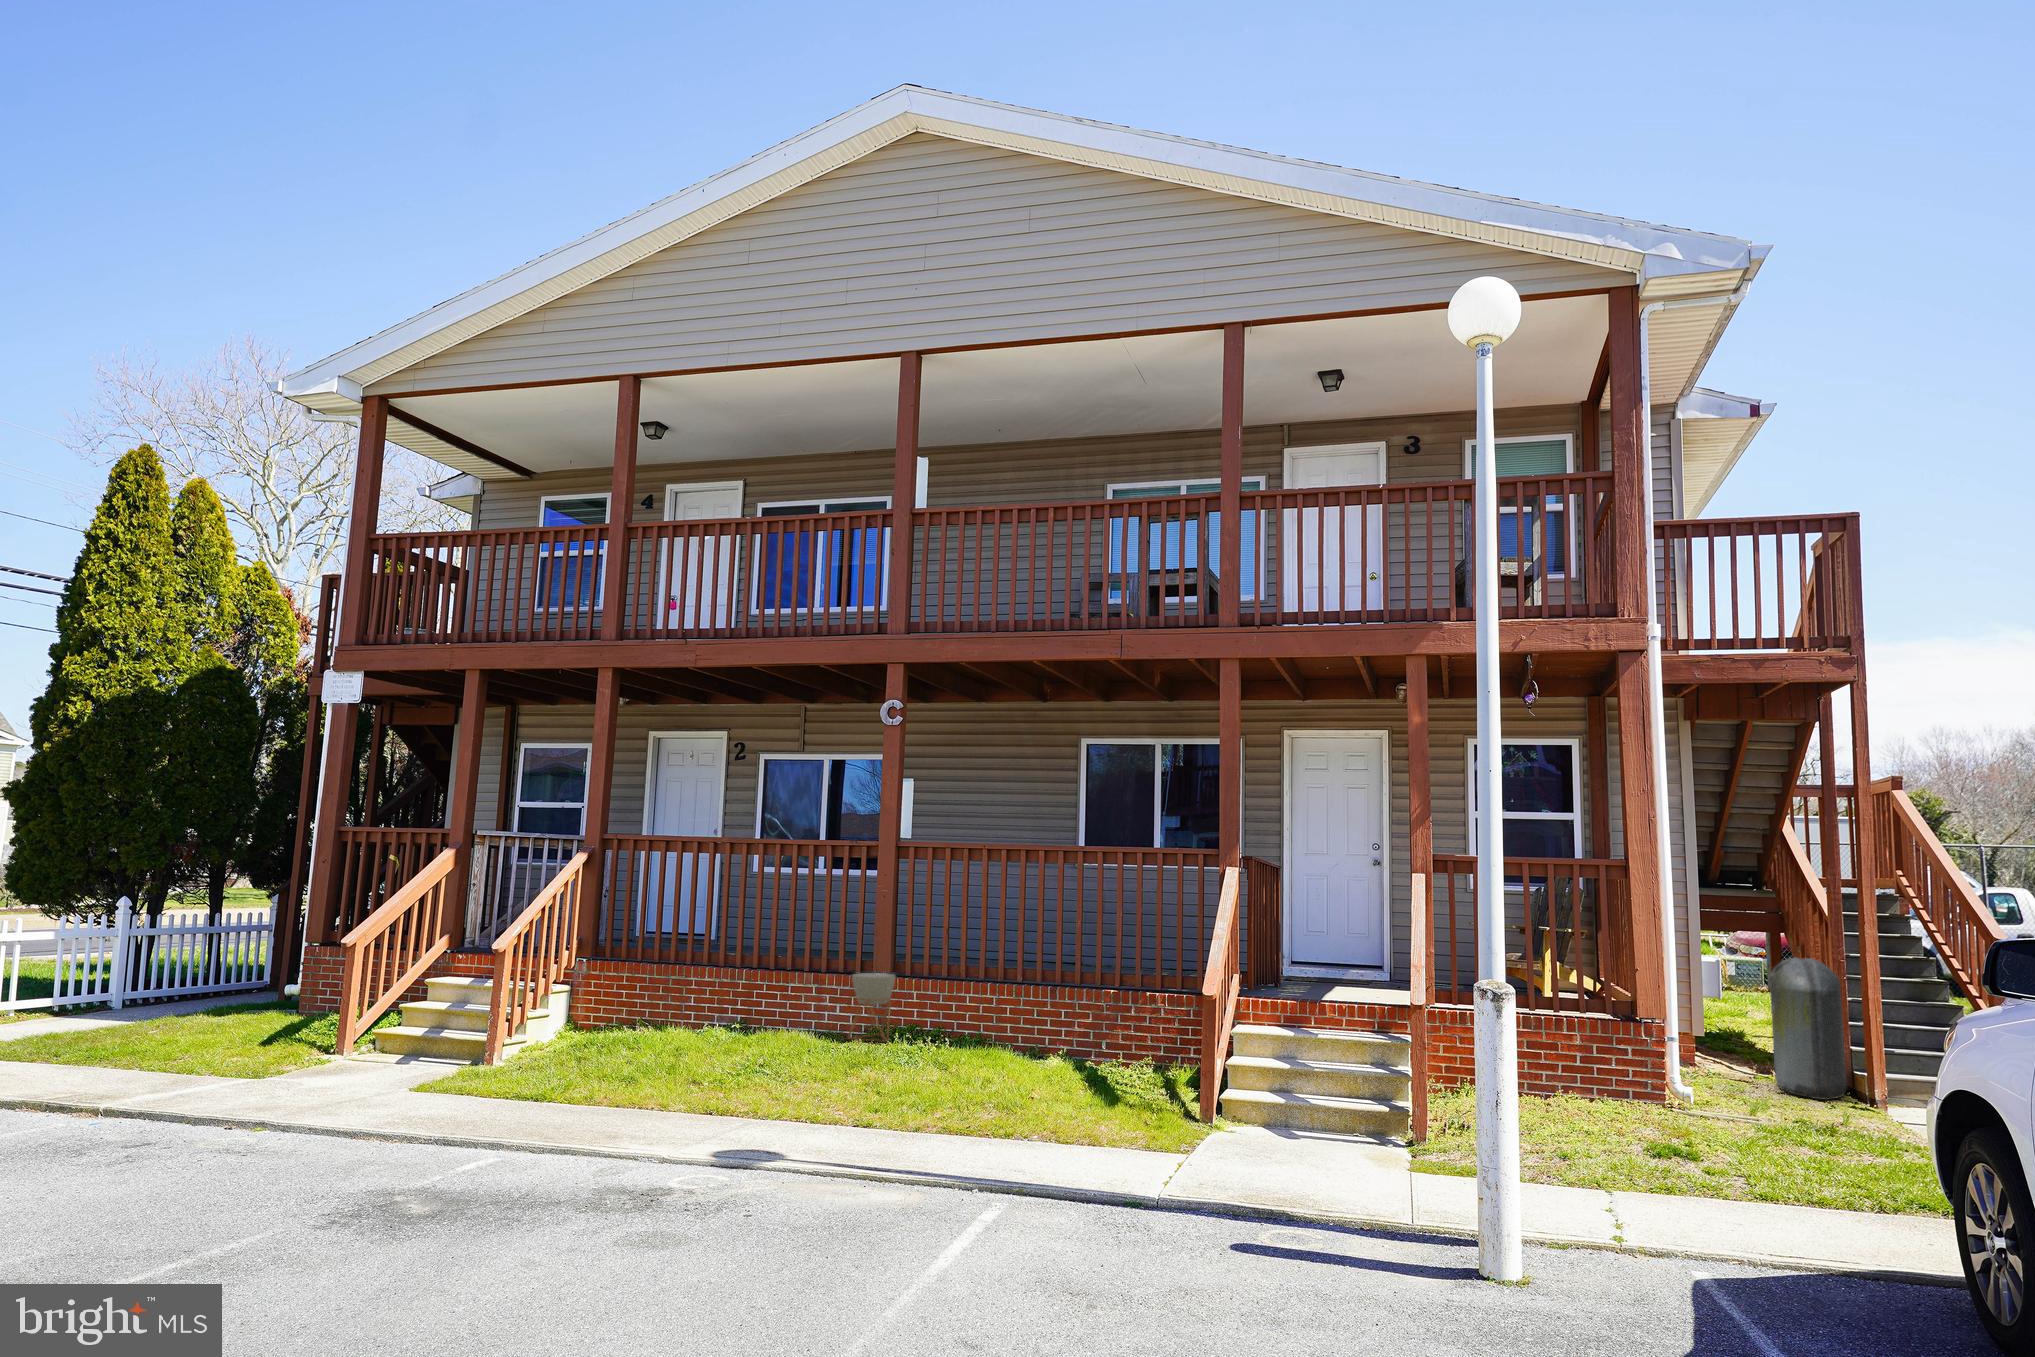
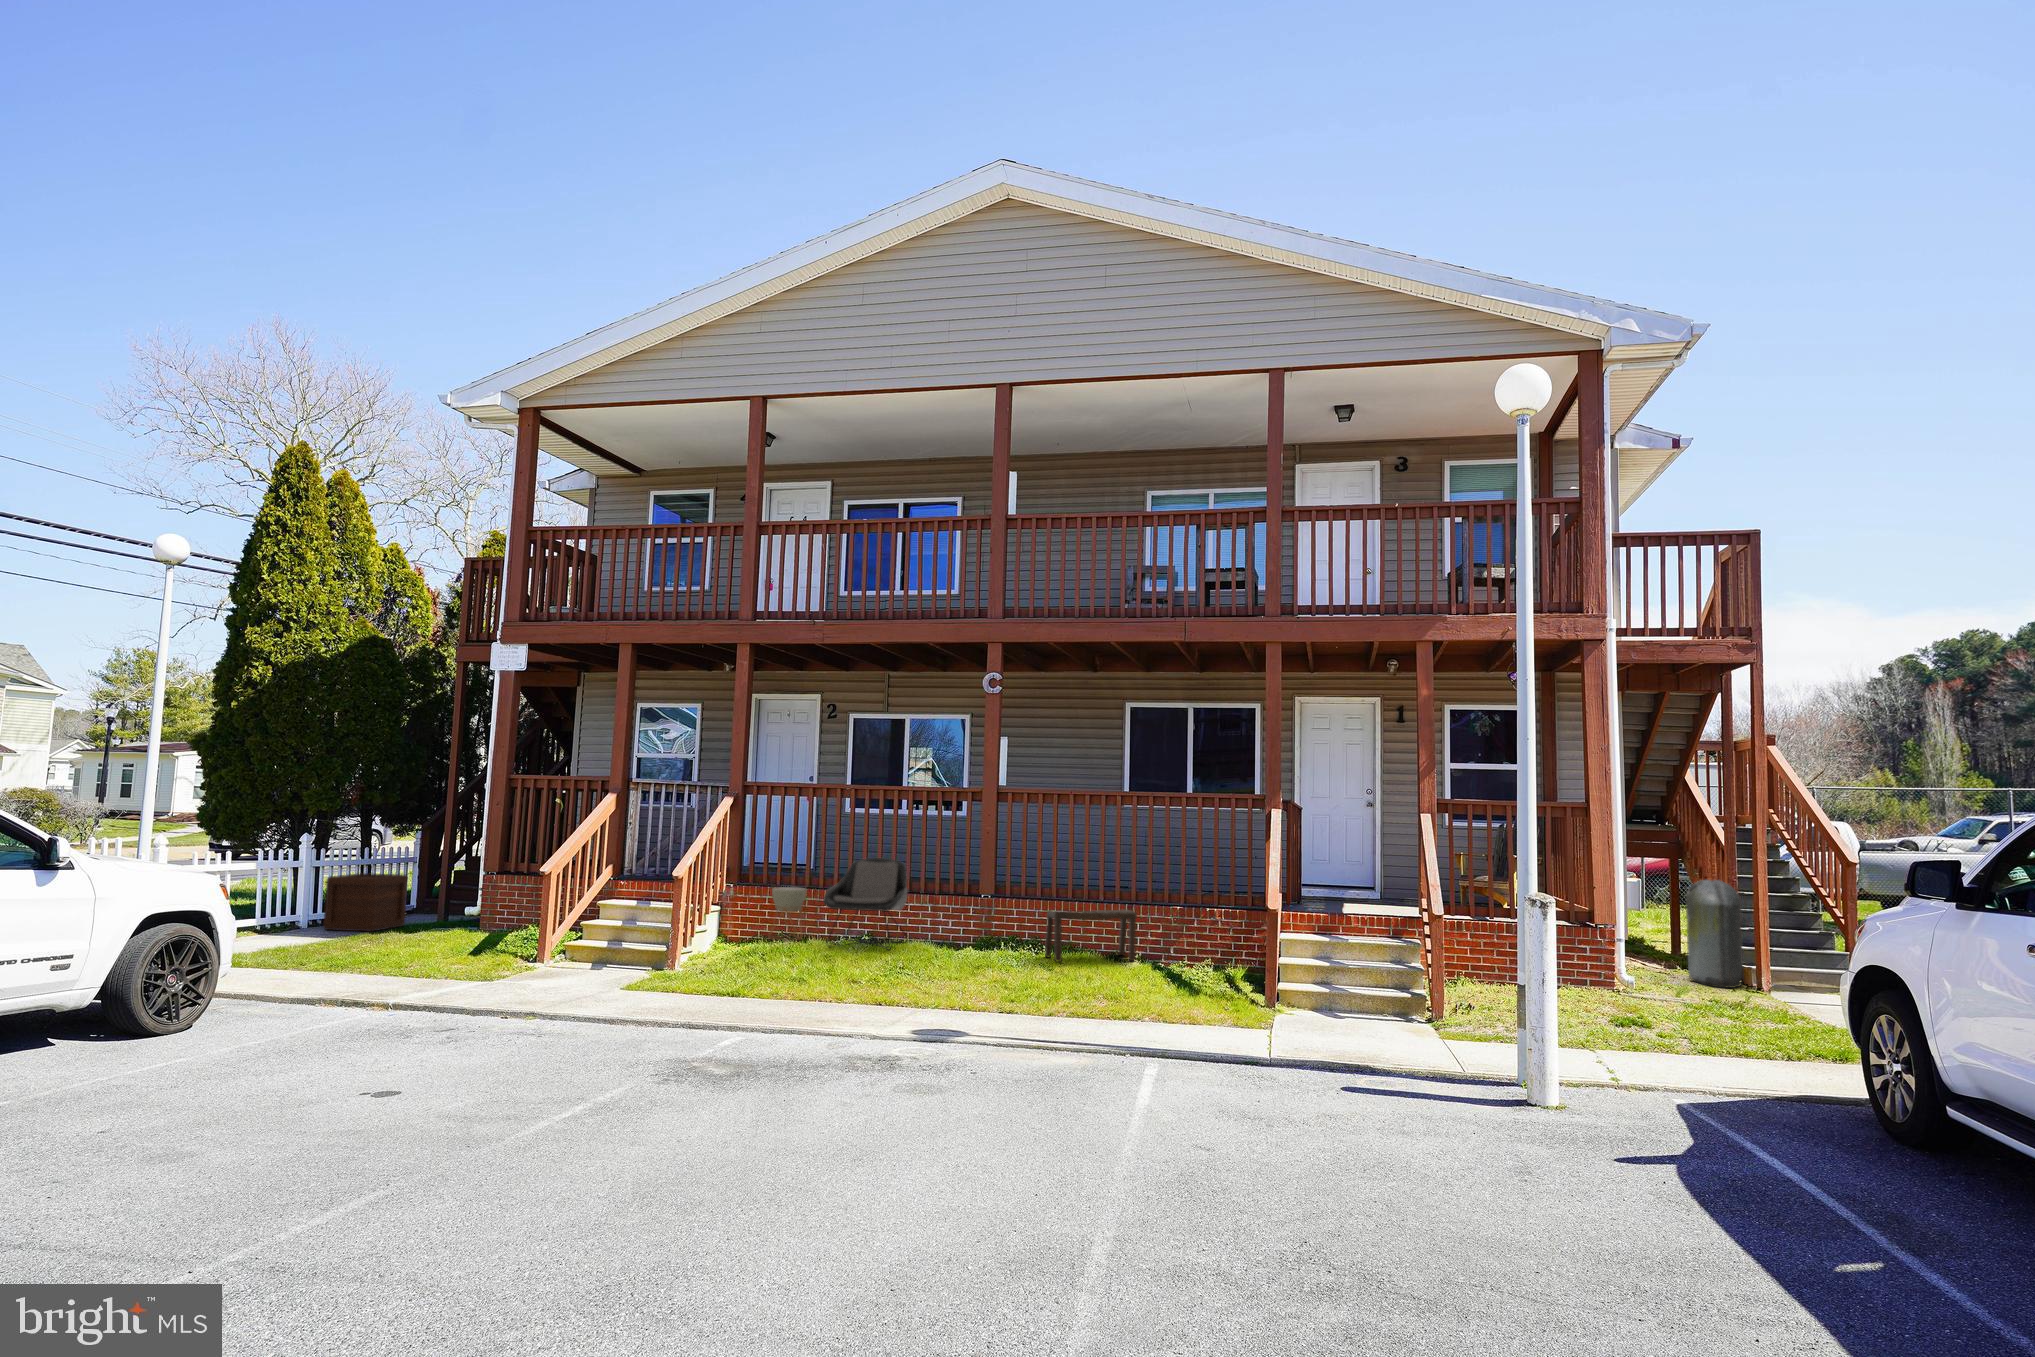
lounge chair: none [676,926,787,1042] -> present [823,858,907,950]
wooden crate: none [127,943,234,1013] -> present [323,873,408,932]
planter: present [848,973,895,1042] -> present [769,887,806,940]
bench: none [943,992,1056,1059] -> present [1045,909,1137,962]

